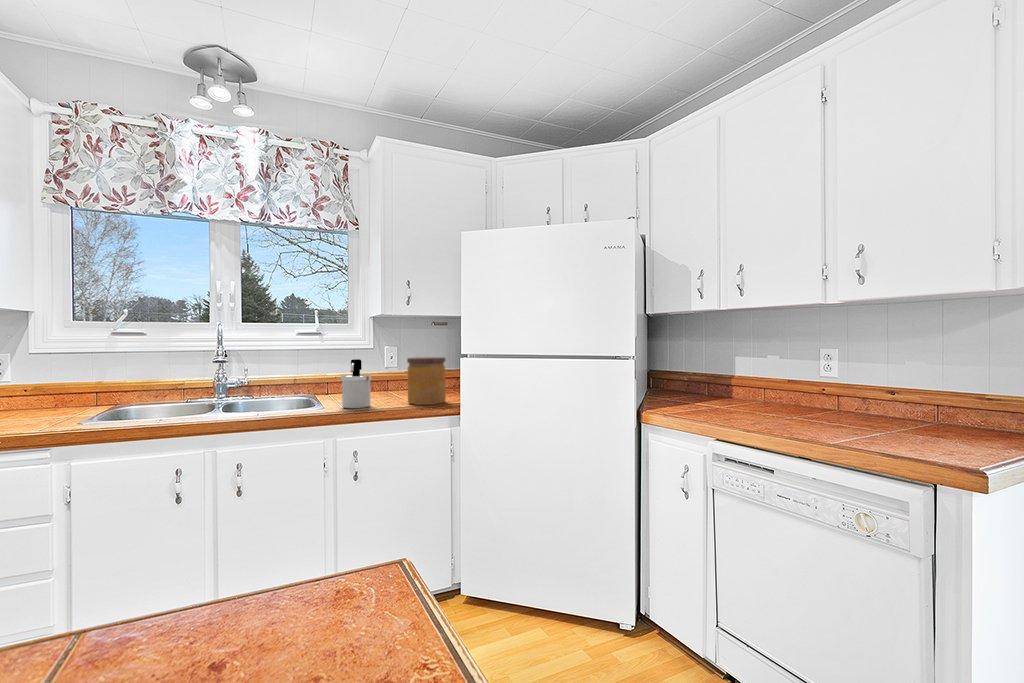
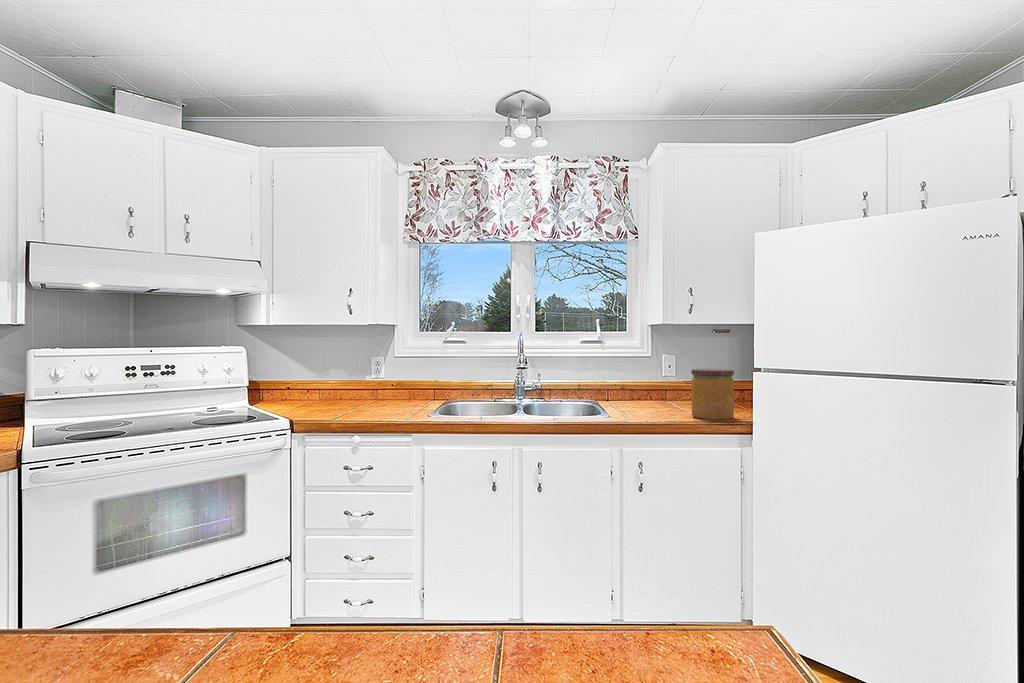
soap dispenser: present [341,359,371,408] -> none [626,369,655,417]

